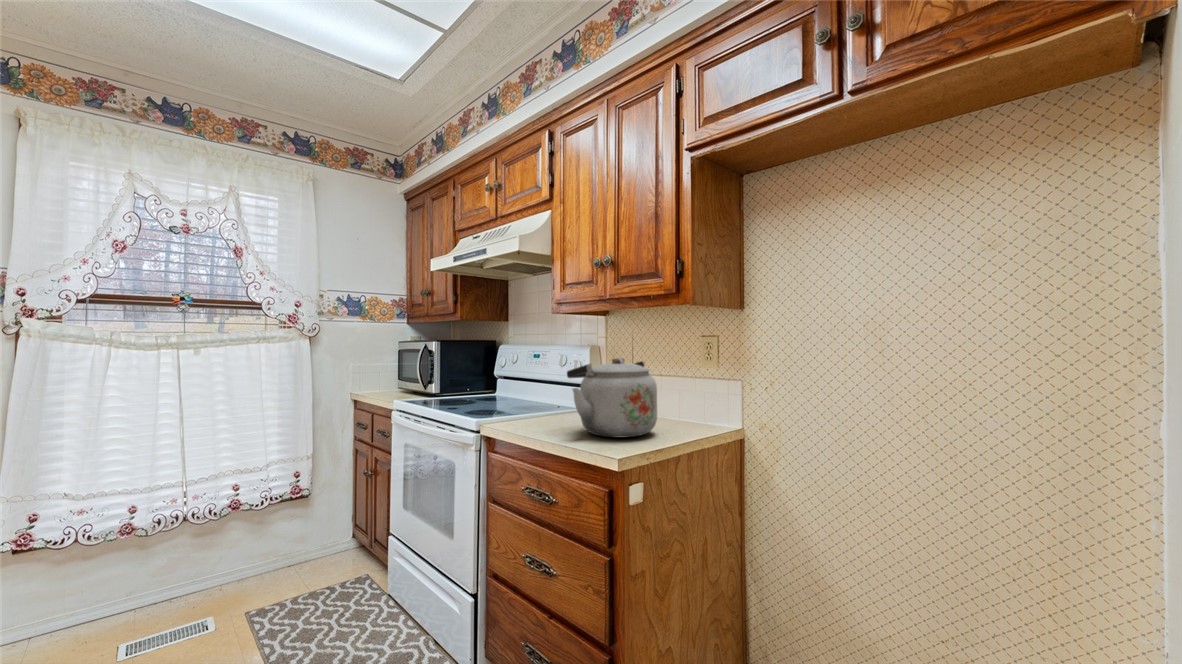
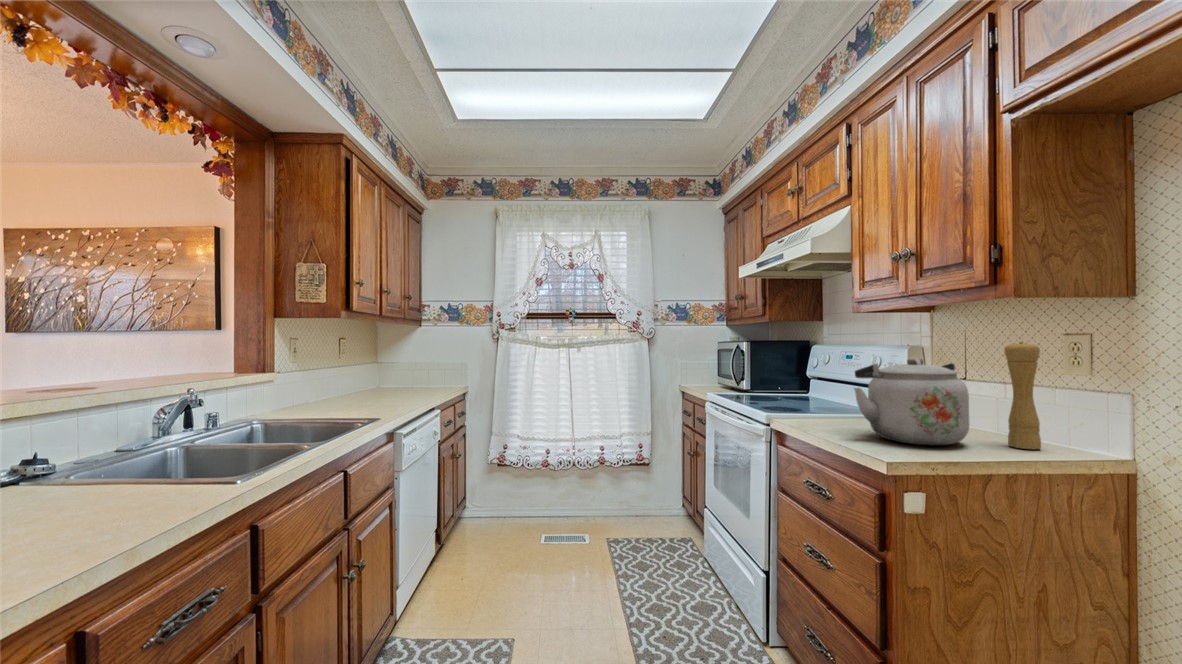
pepper mill: none [676,343,699,430] -> present [1004,342,1041,449]

